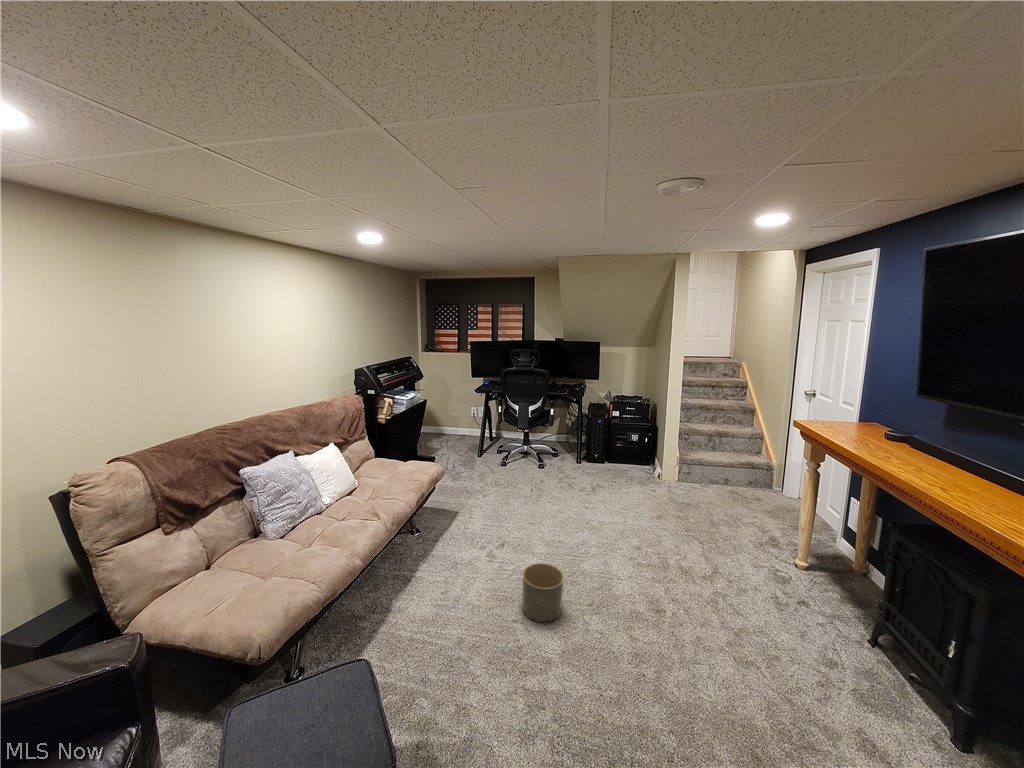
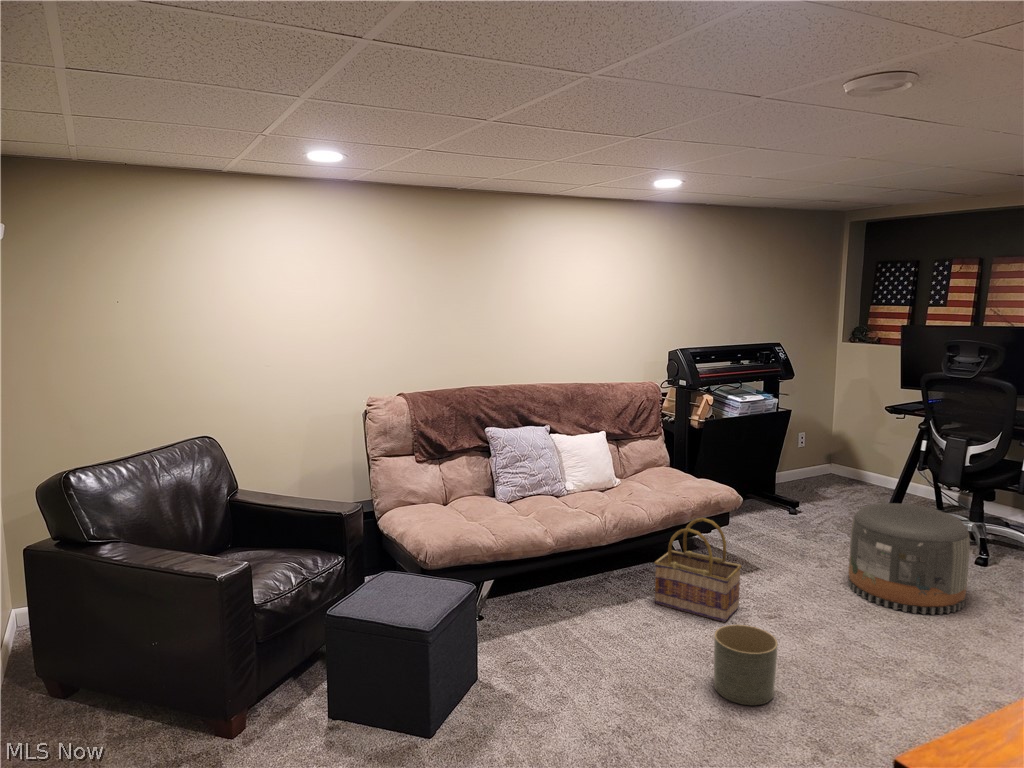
pouf: none [501,448,560,511] -> present [848,503,970,615]
basket: none [425,495,484,569] -> present [655,518,742,622]

